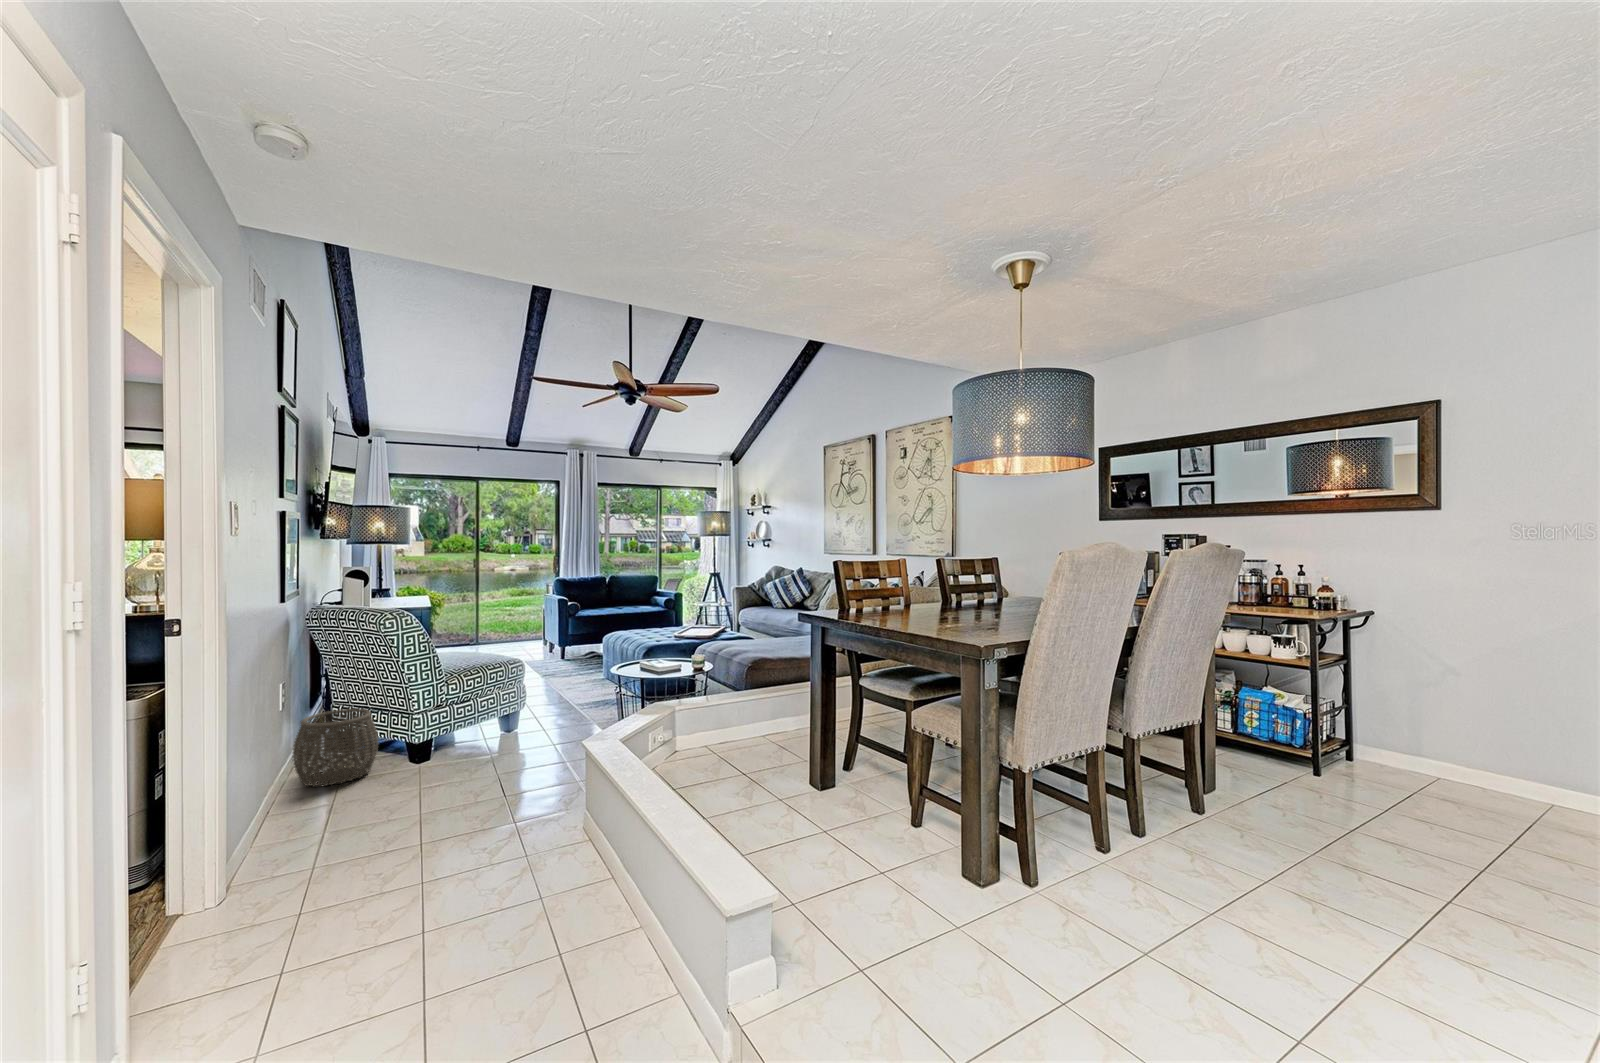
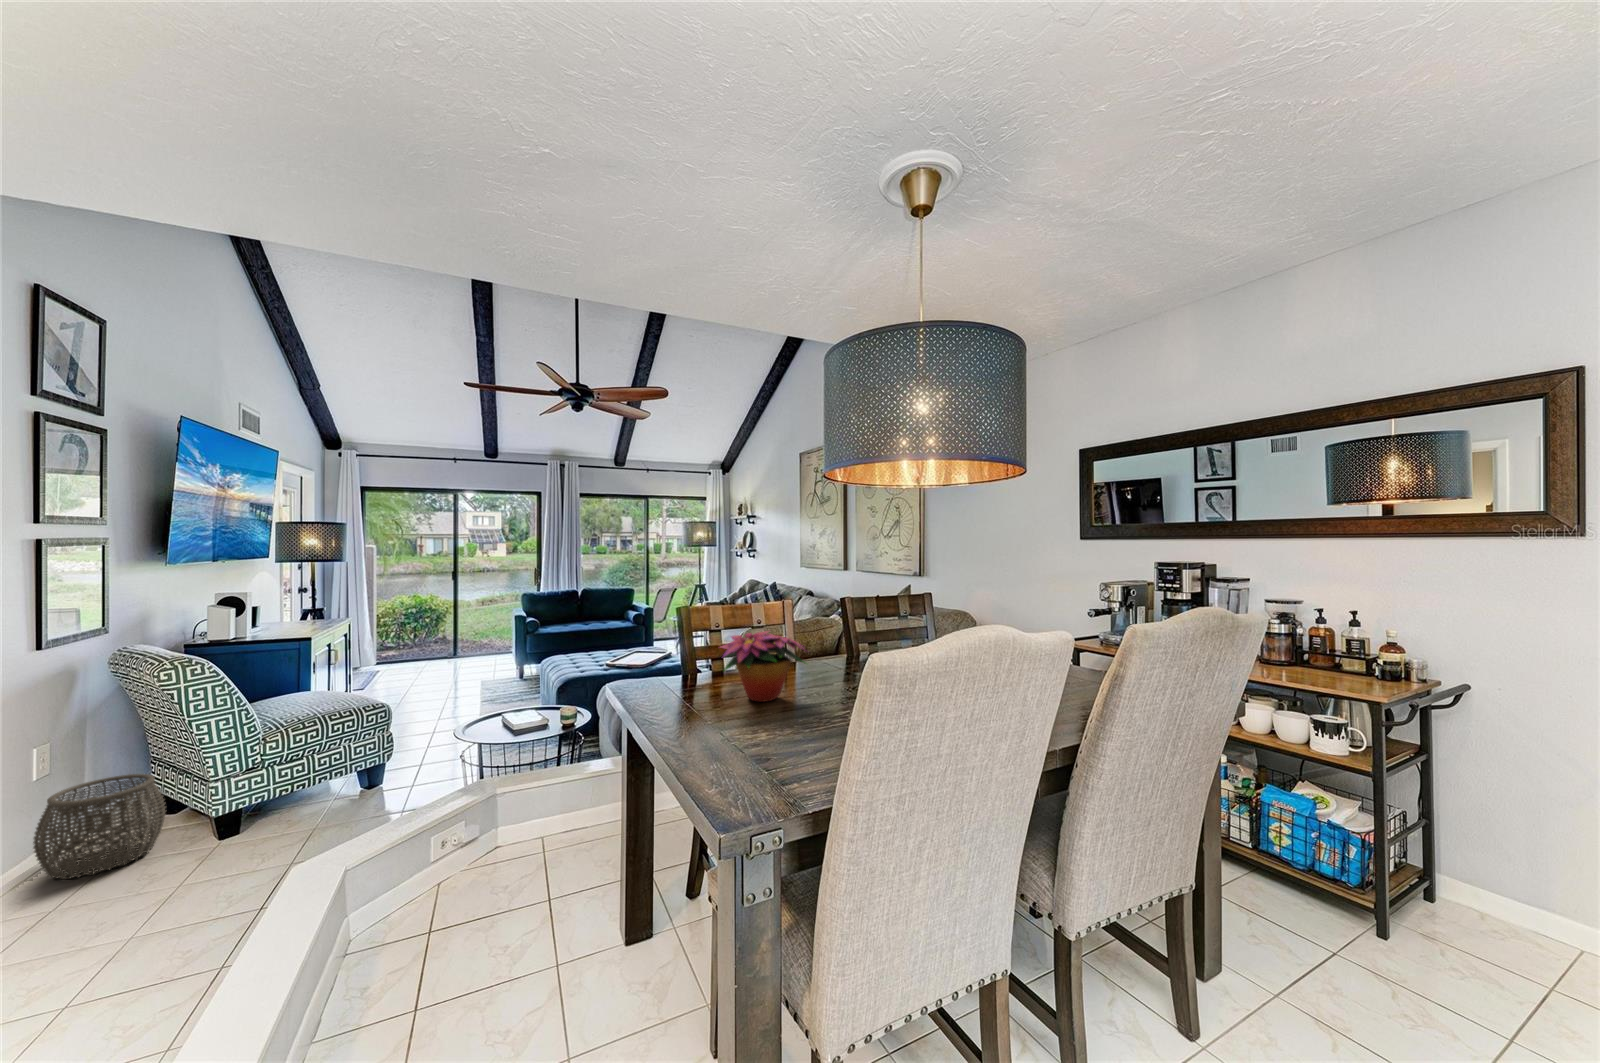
flower arrangement: none [876,571,946,620] -> present [721,631,805,702]

